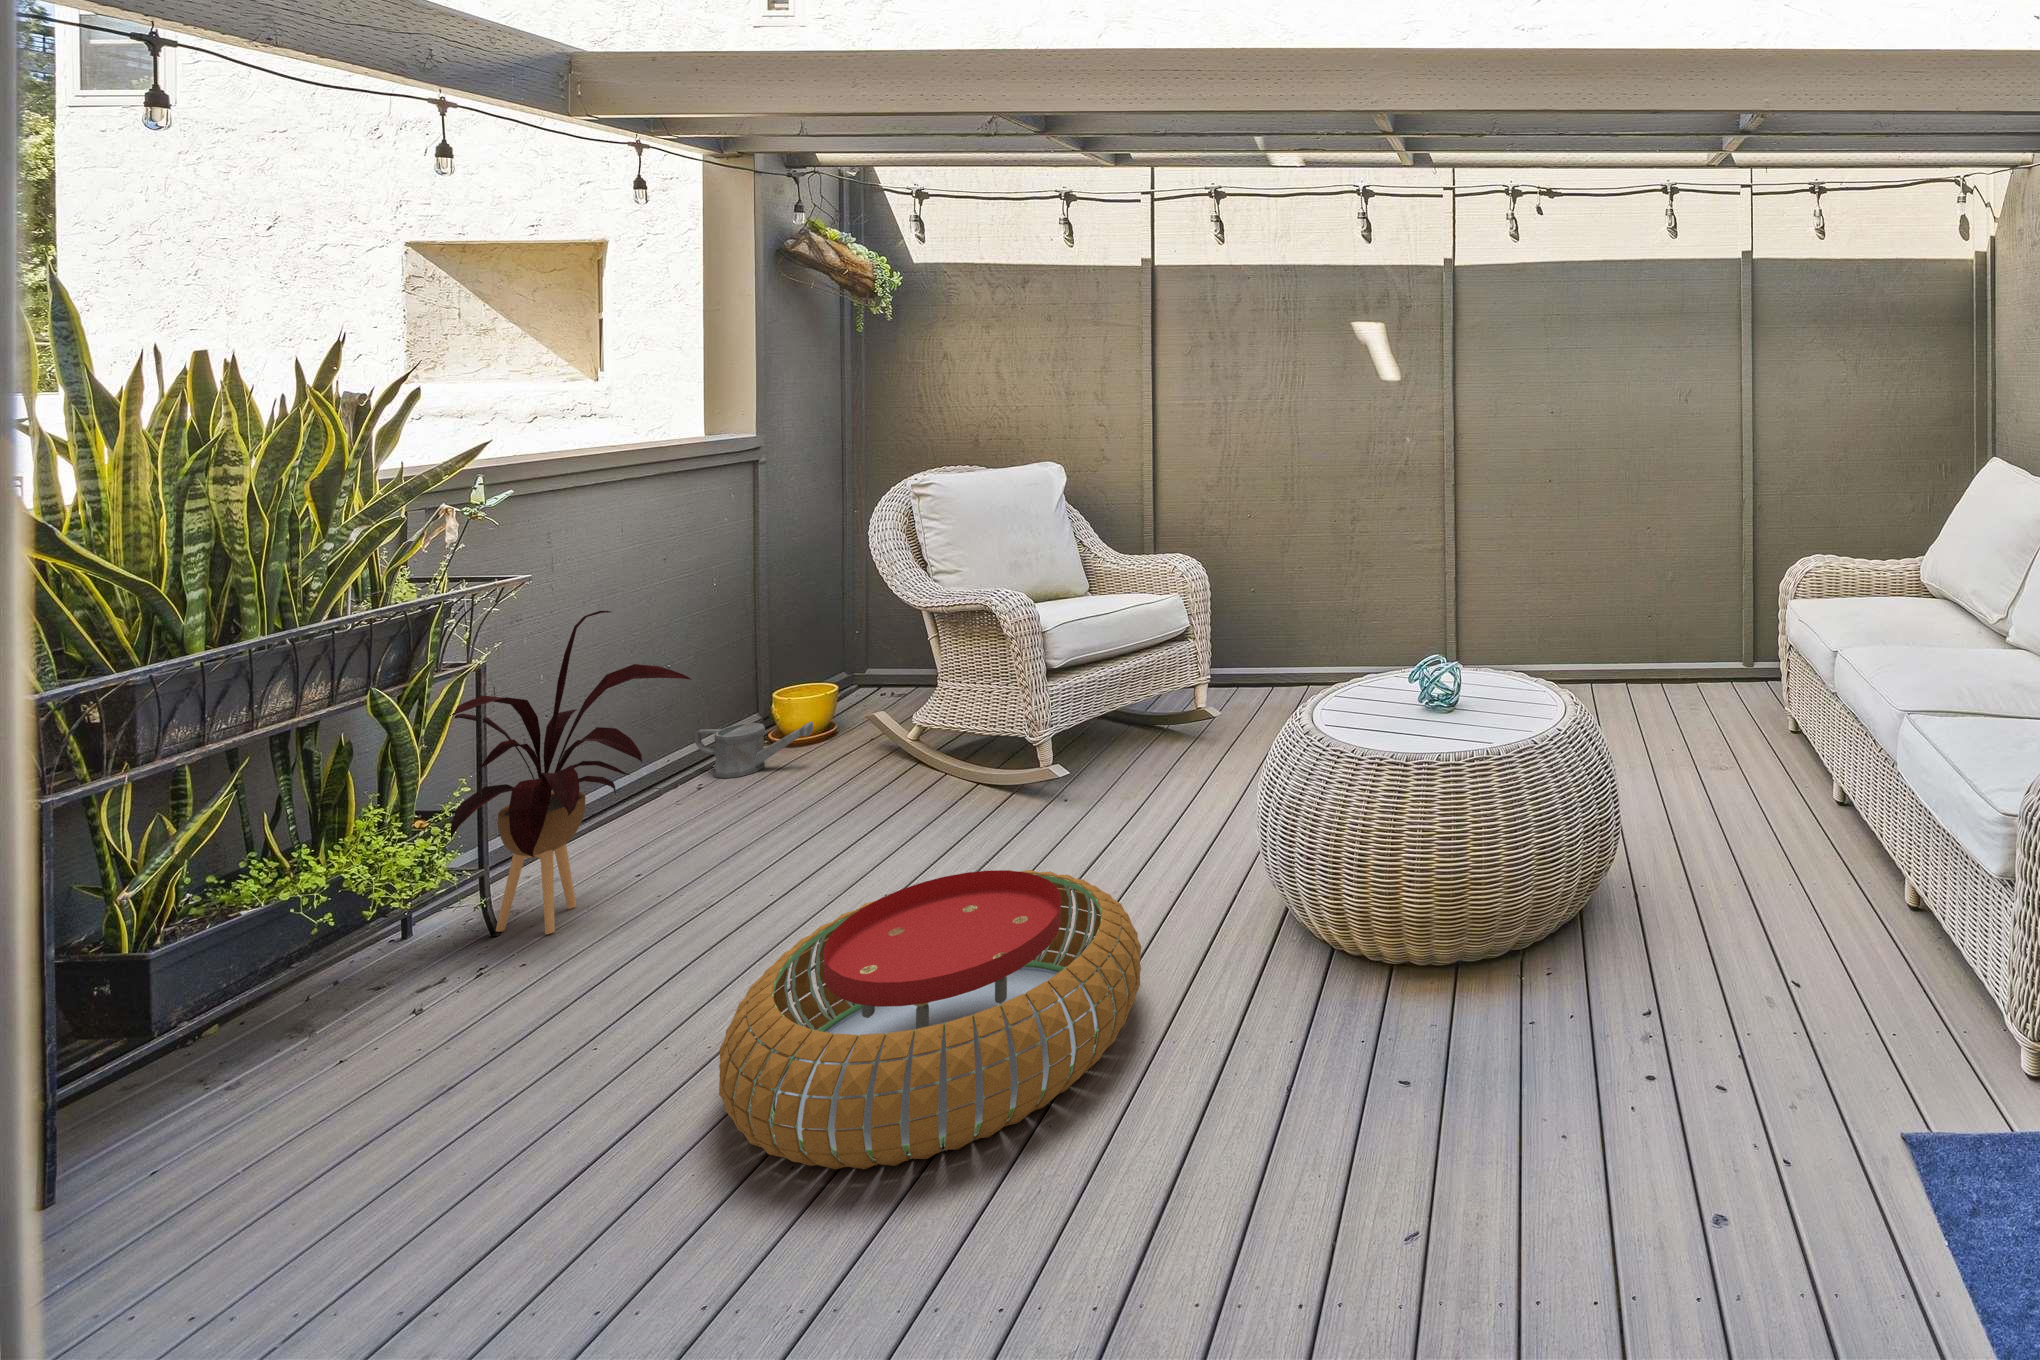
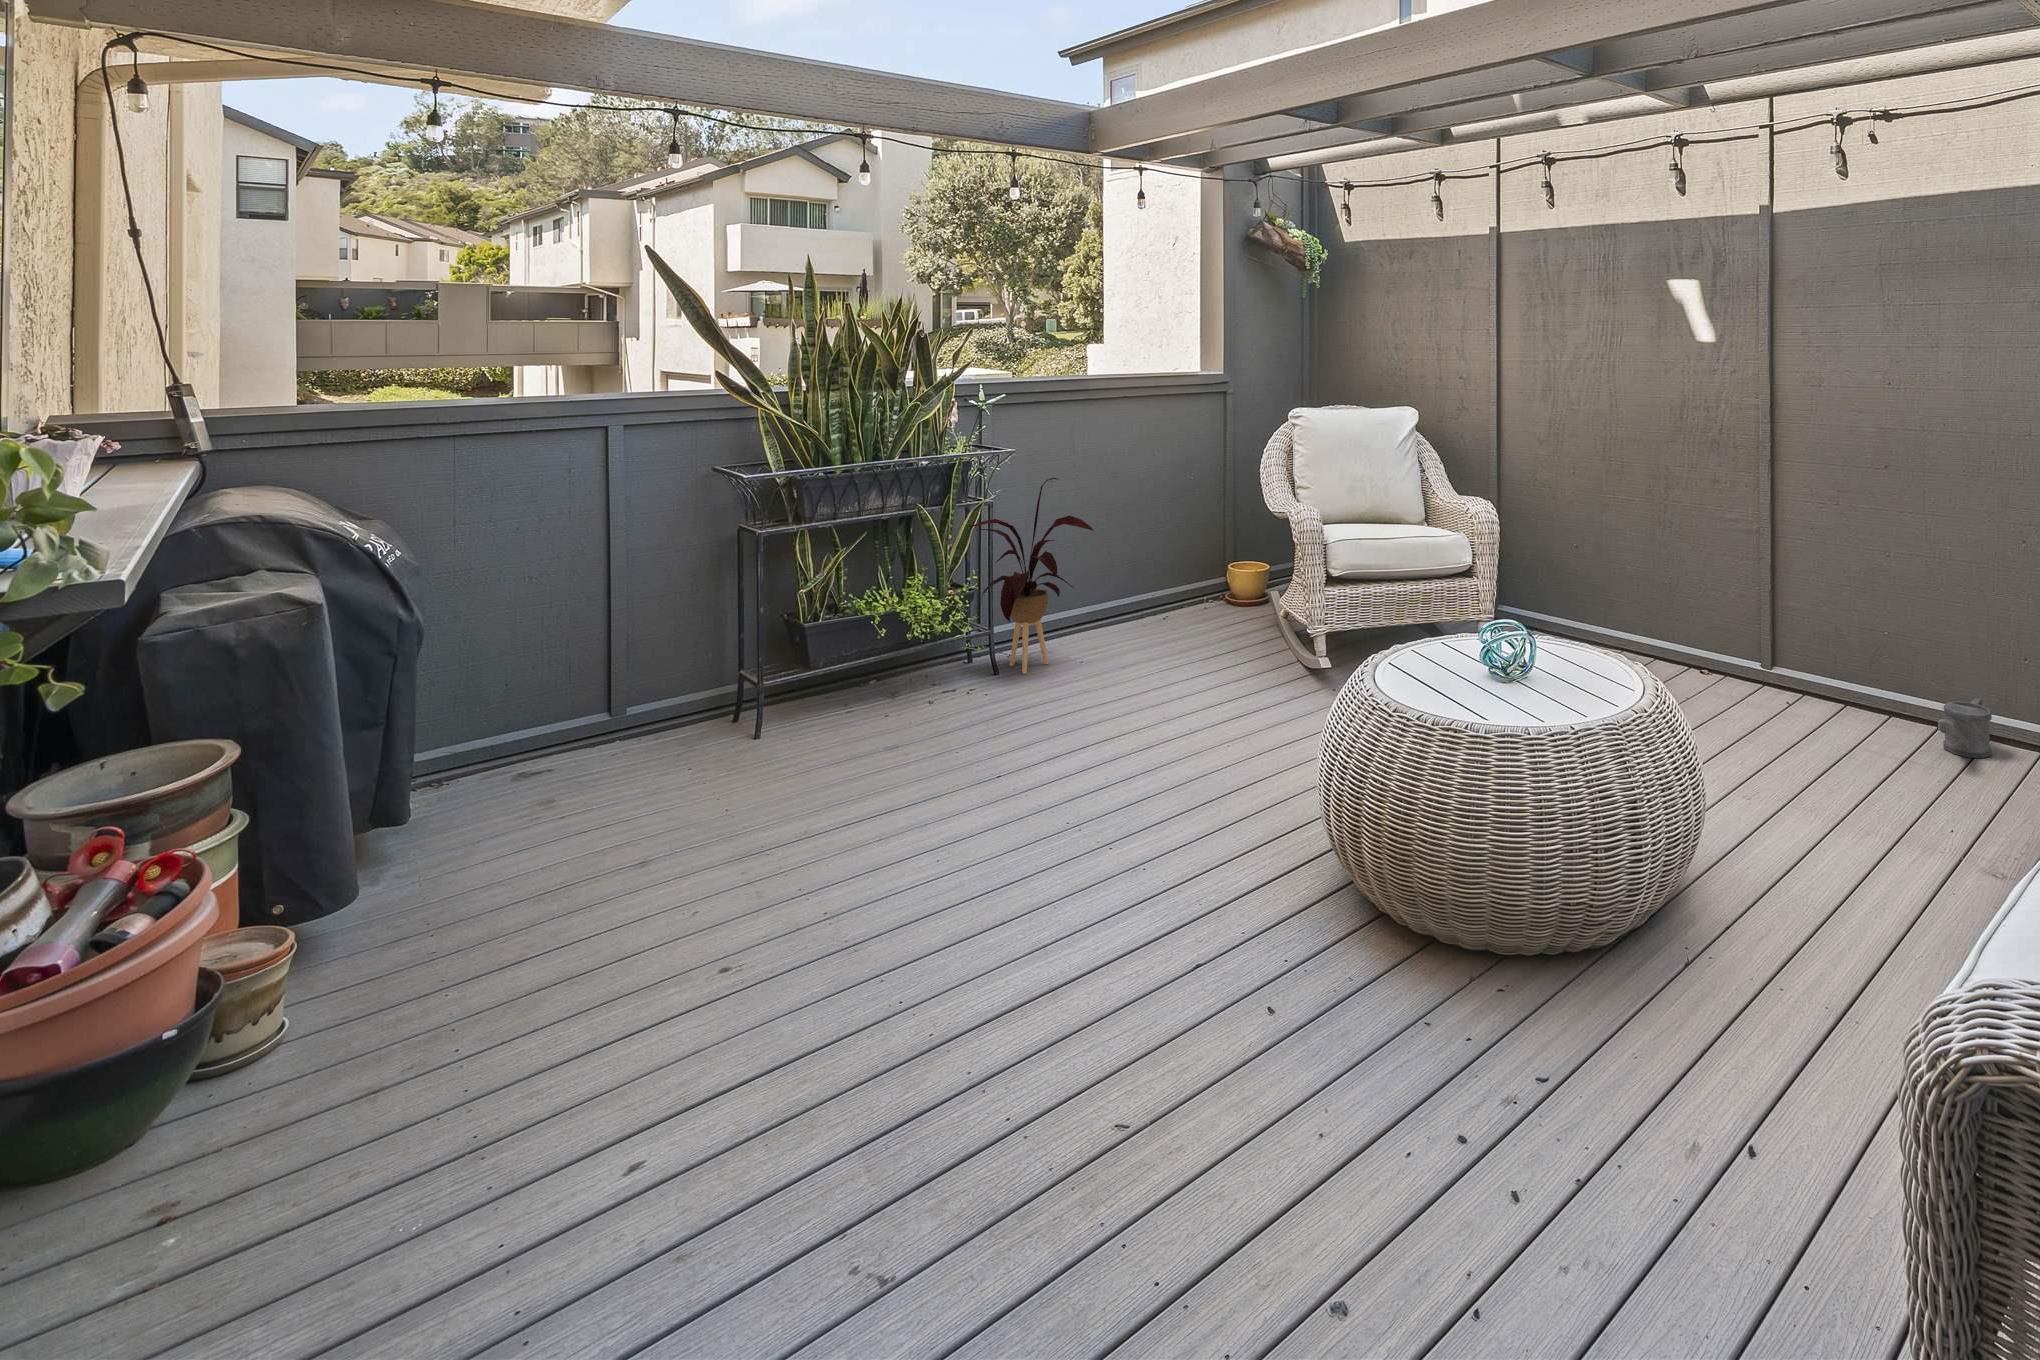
watering can: present [695,722,813,778] -> present [1938,698,1992,758]
pouf: present [719,870,1141,1169] -> none [943,686,1212,854]

